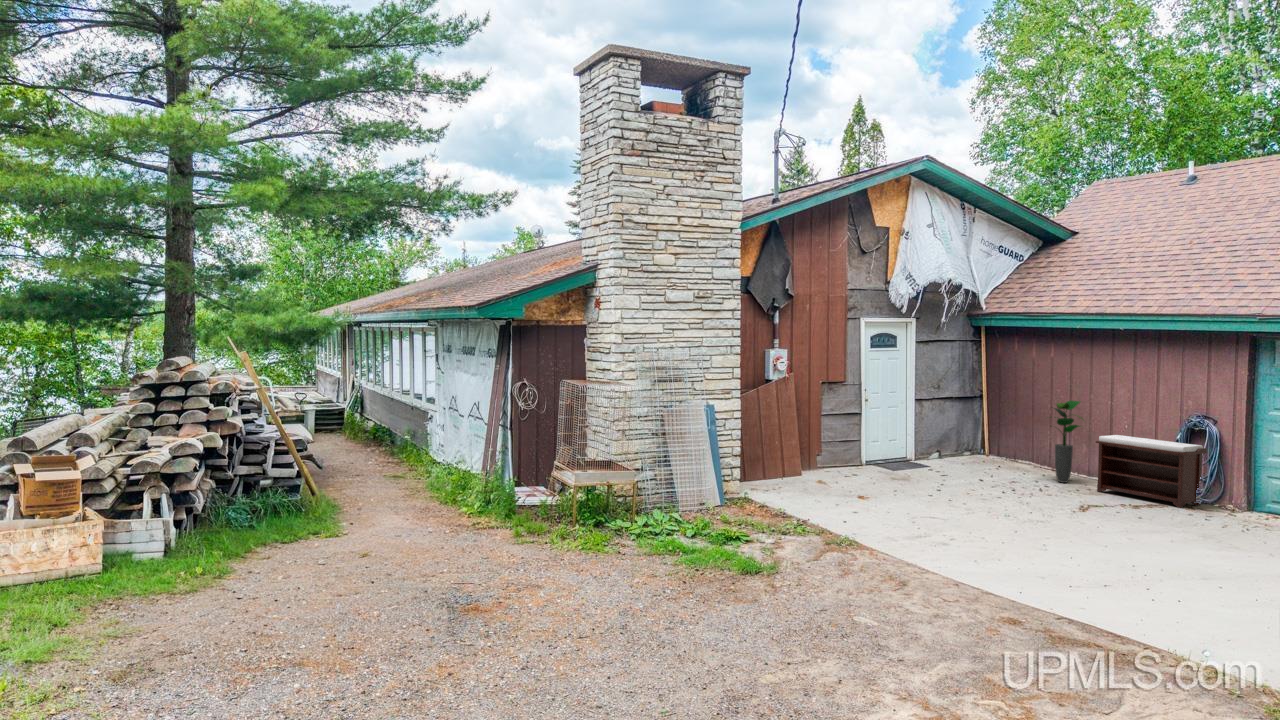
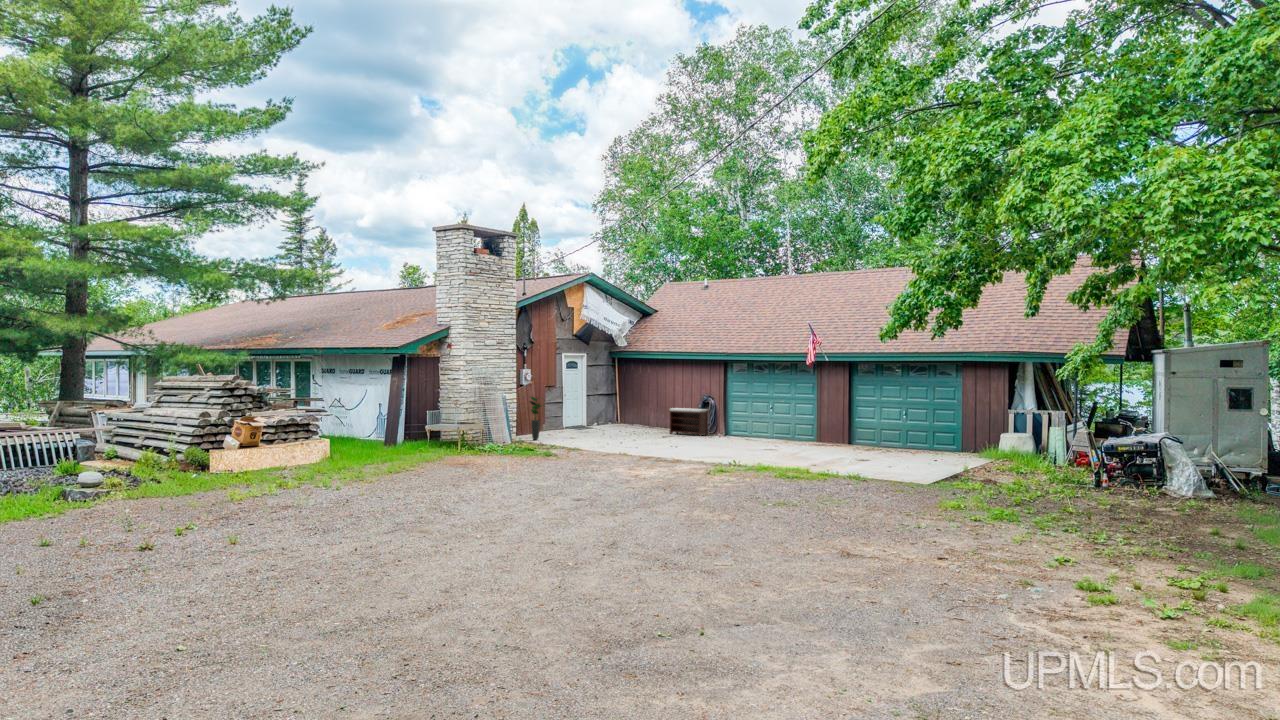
potted plant: present [1054,401,1082,483] -> present [530,397,541,440]

